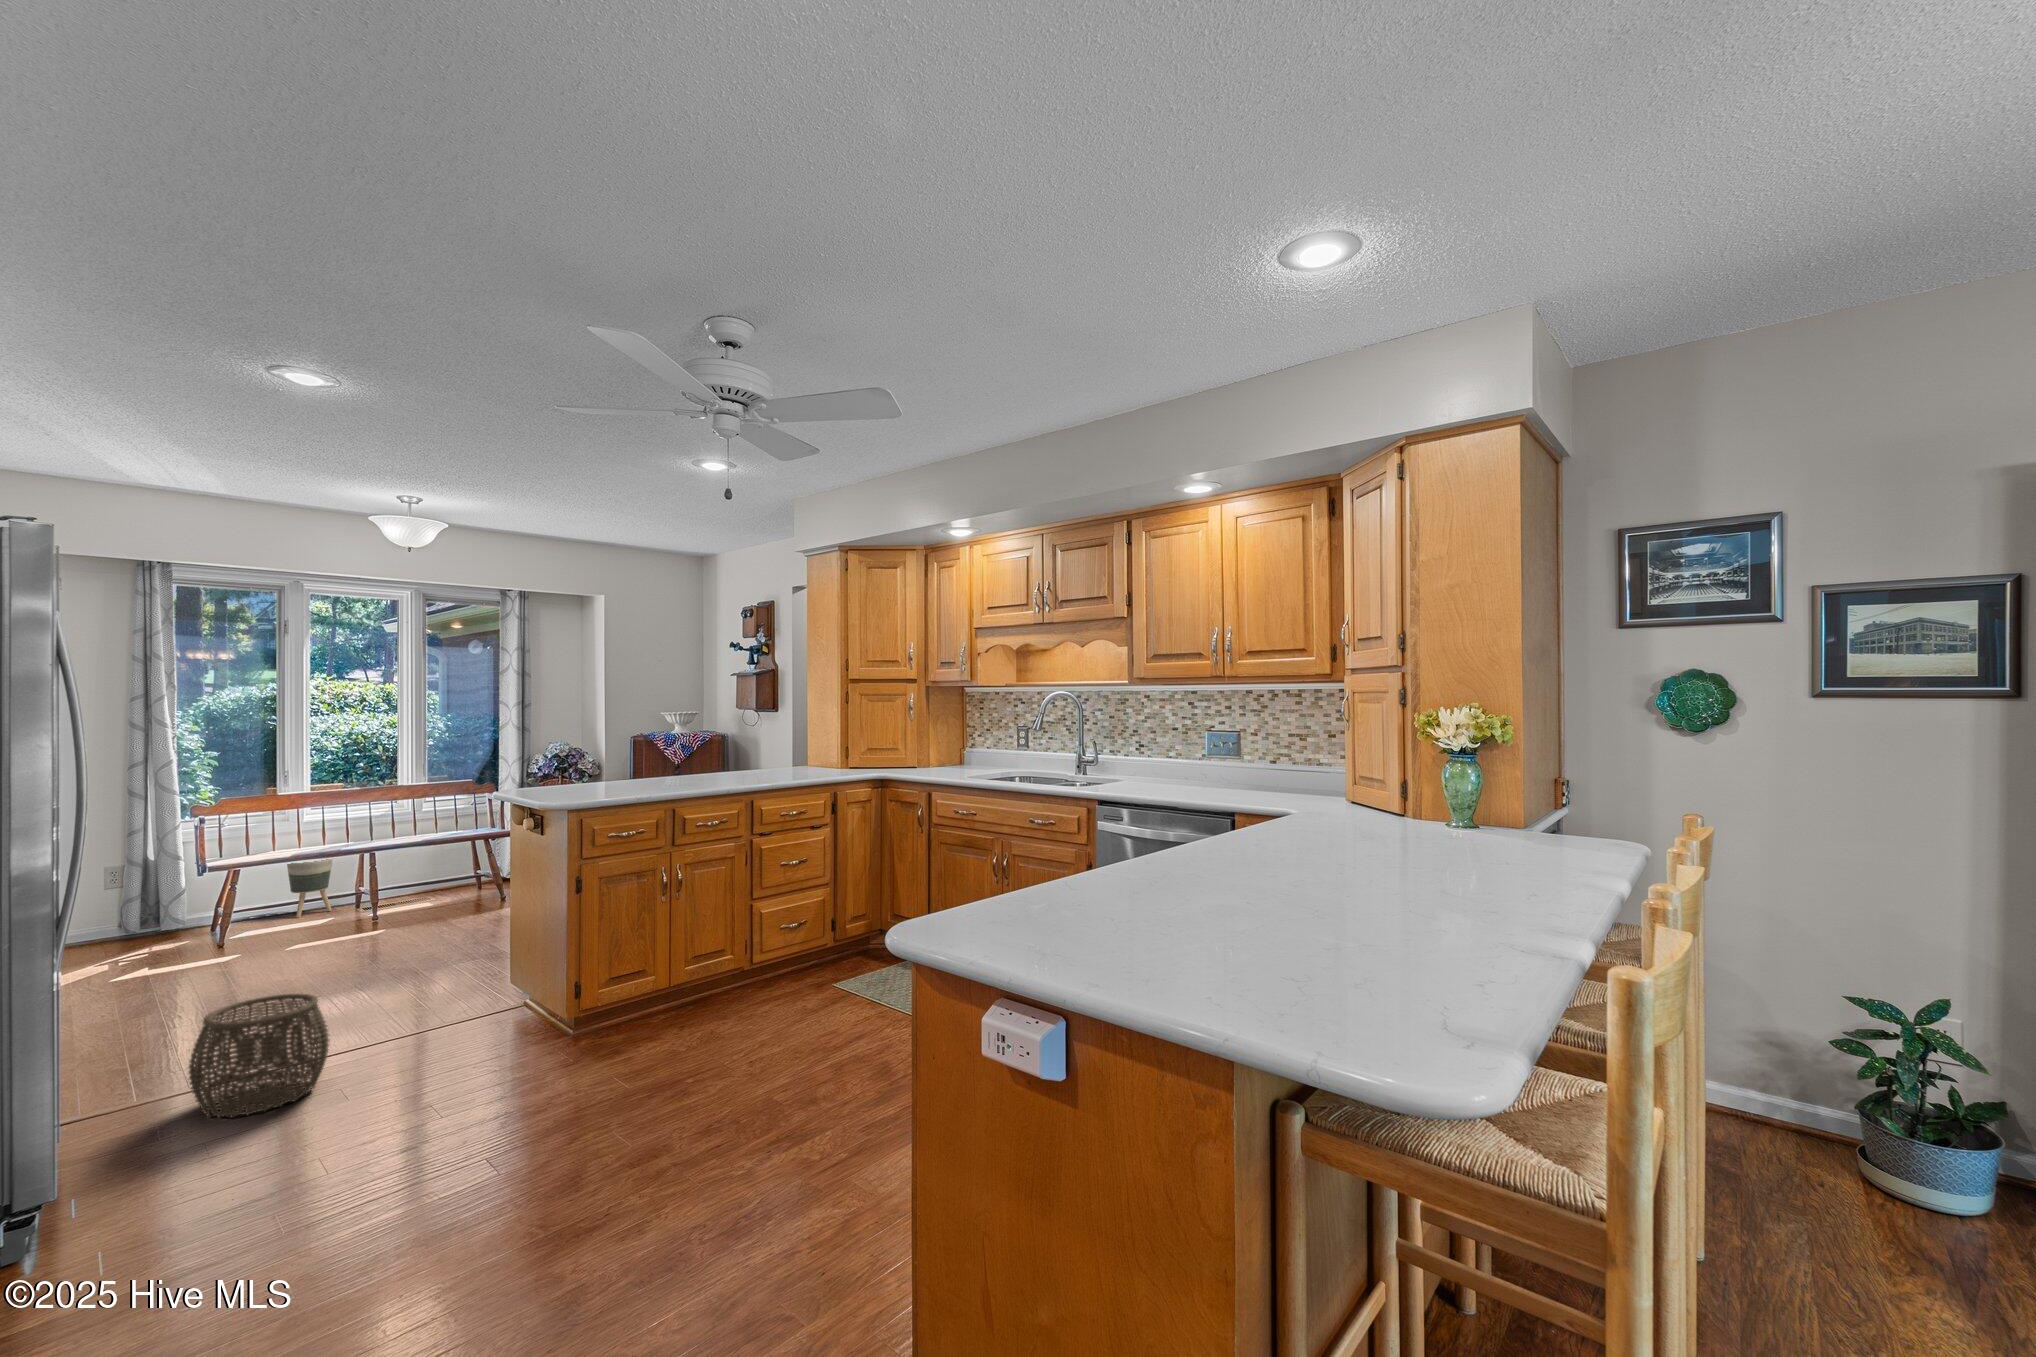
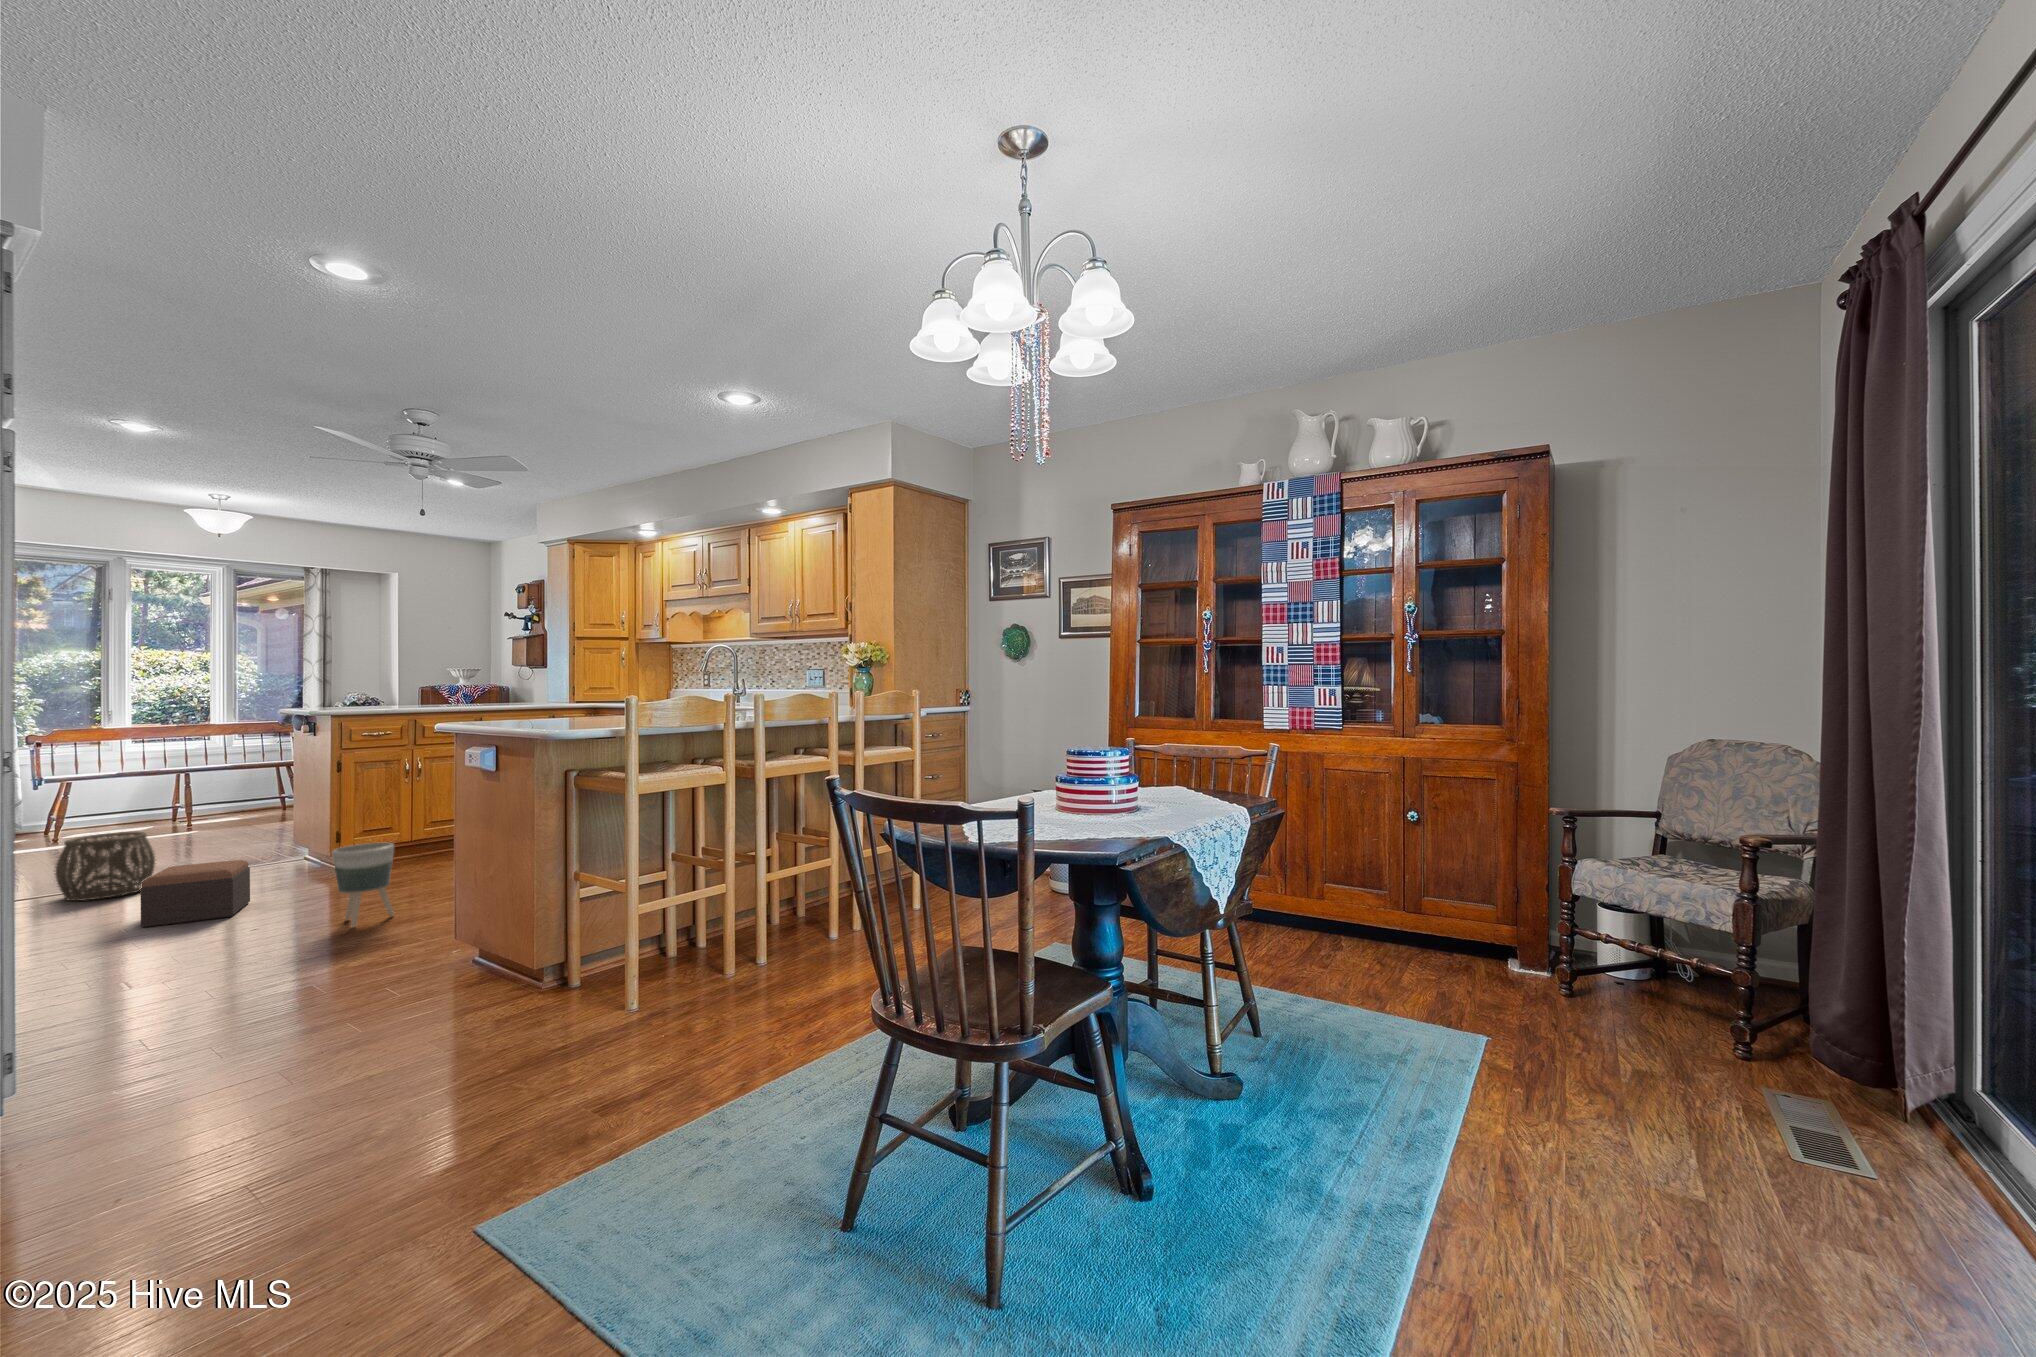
planter: present [287,859,332,918] -> present [332,843,394,927]
footstool: none [300,1079,465,1231] -> present [140,860,250,927]

